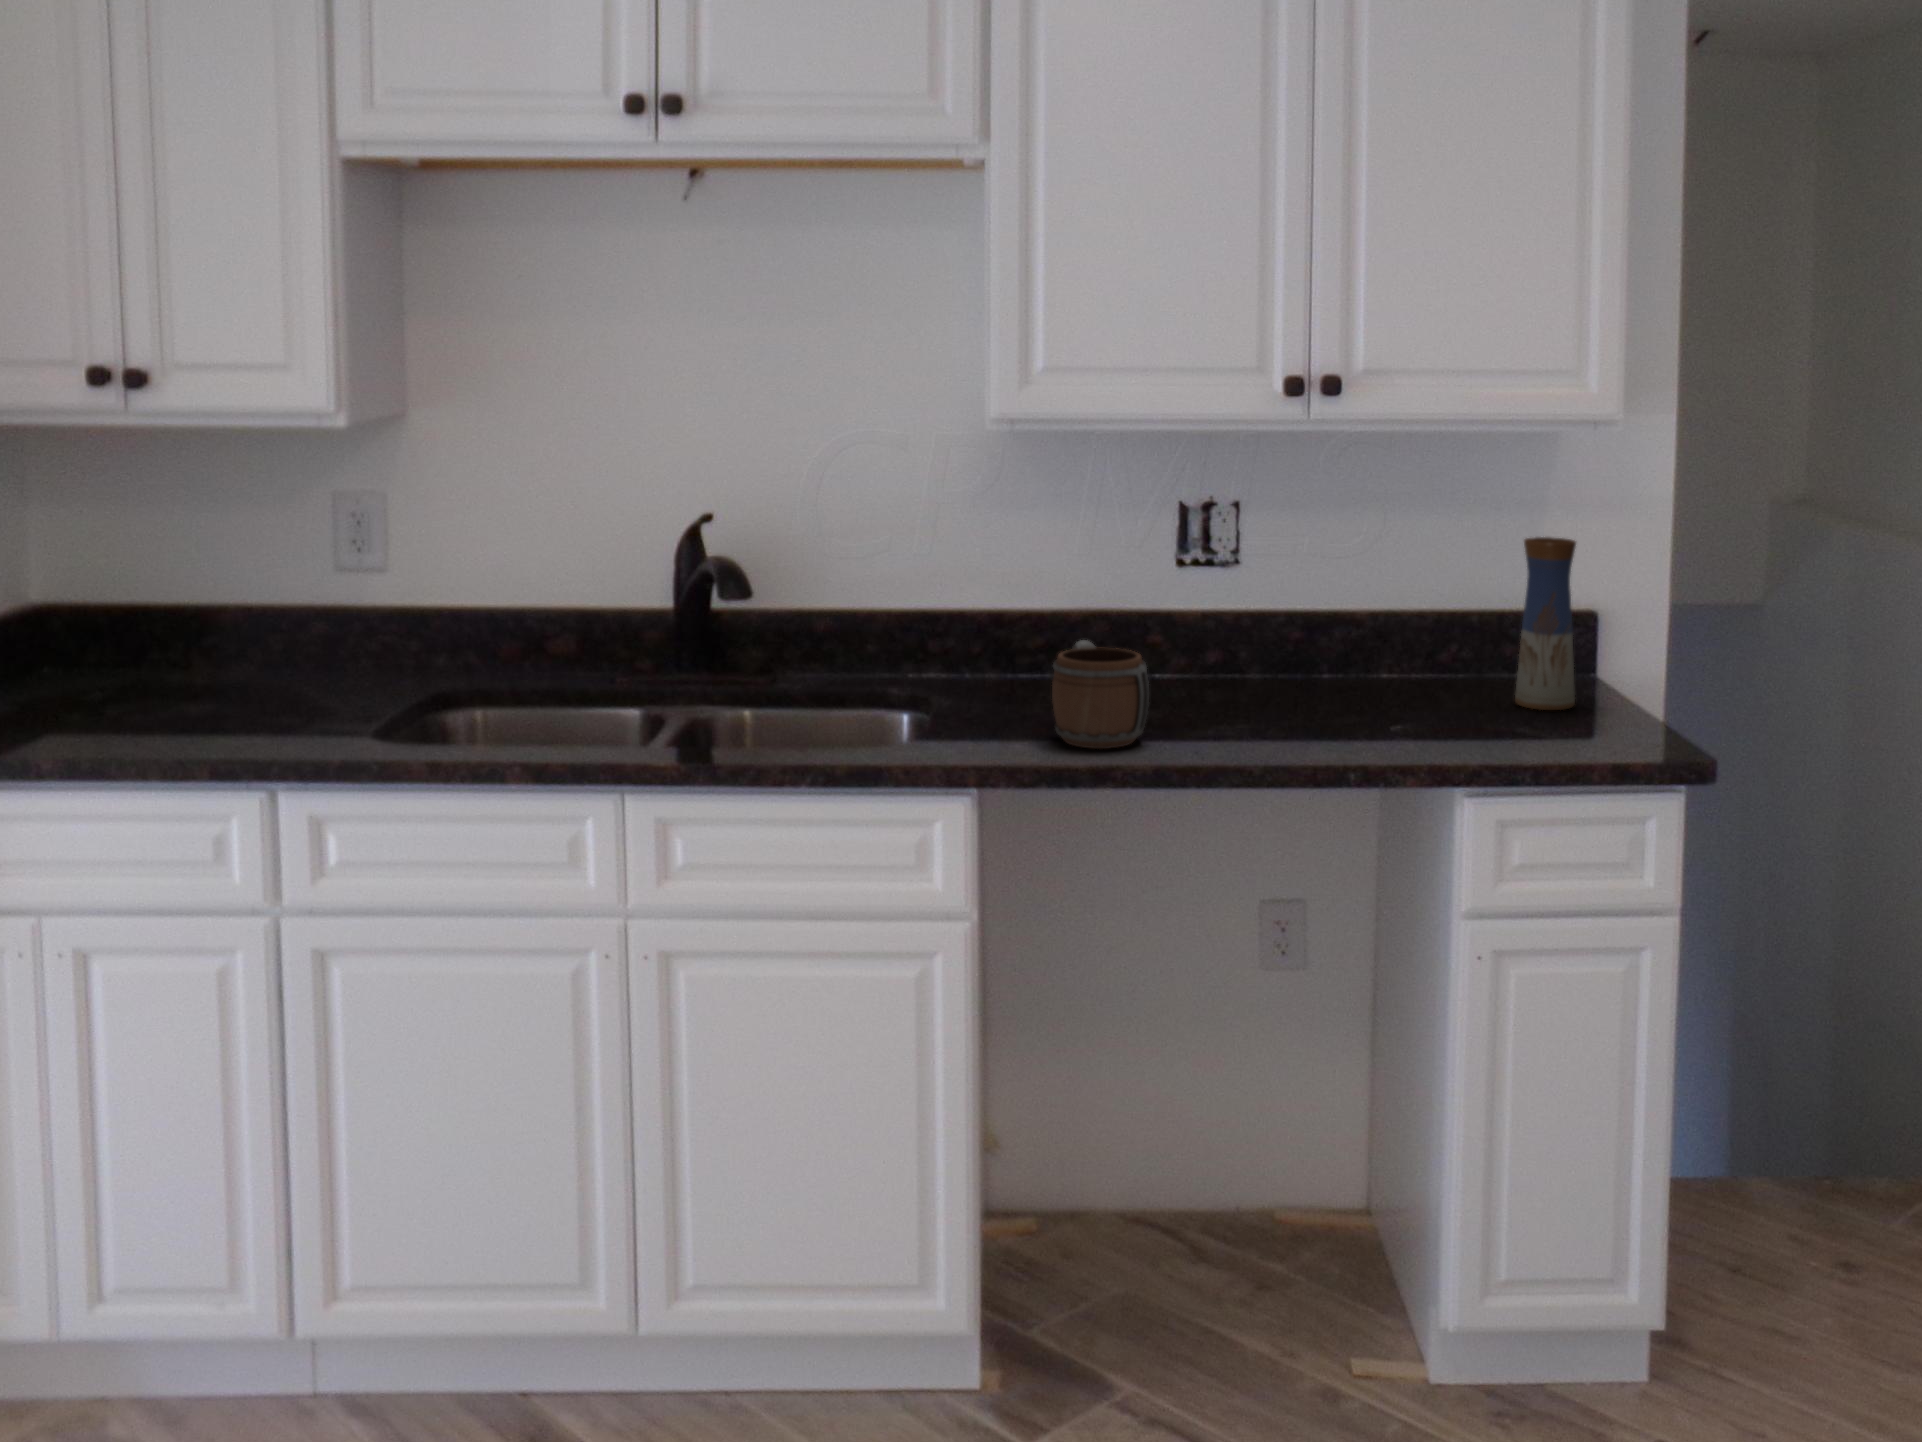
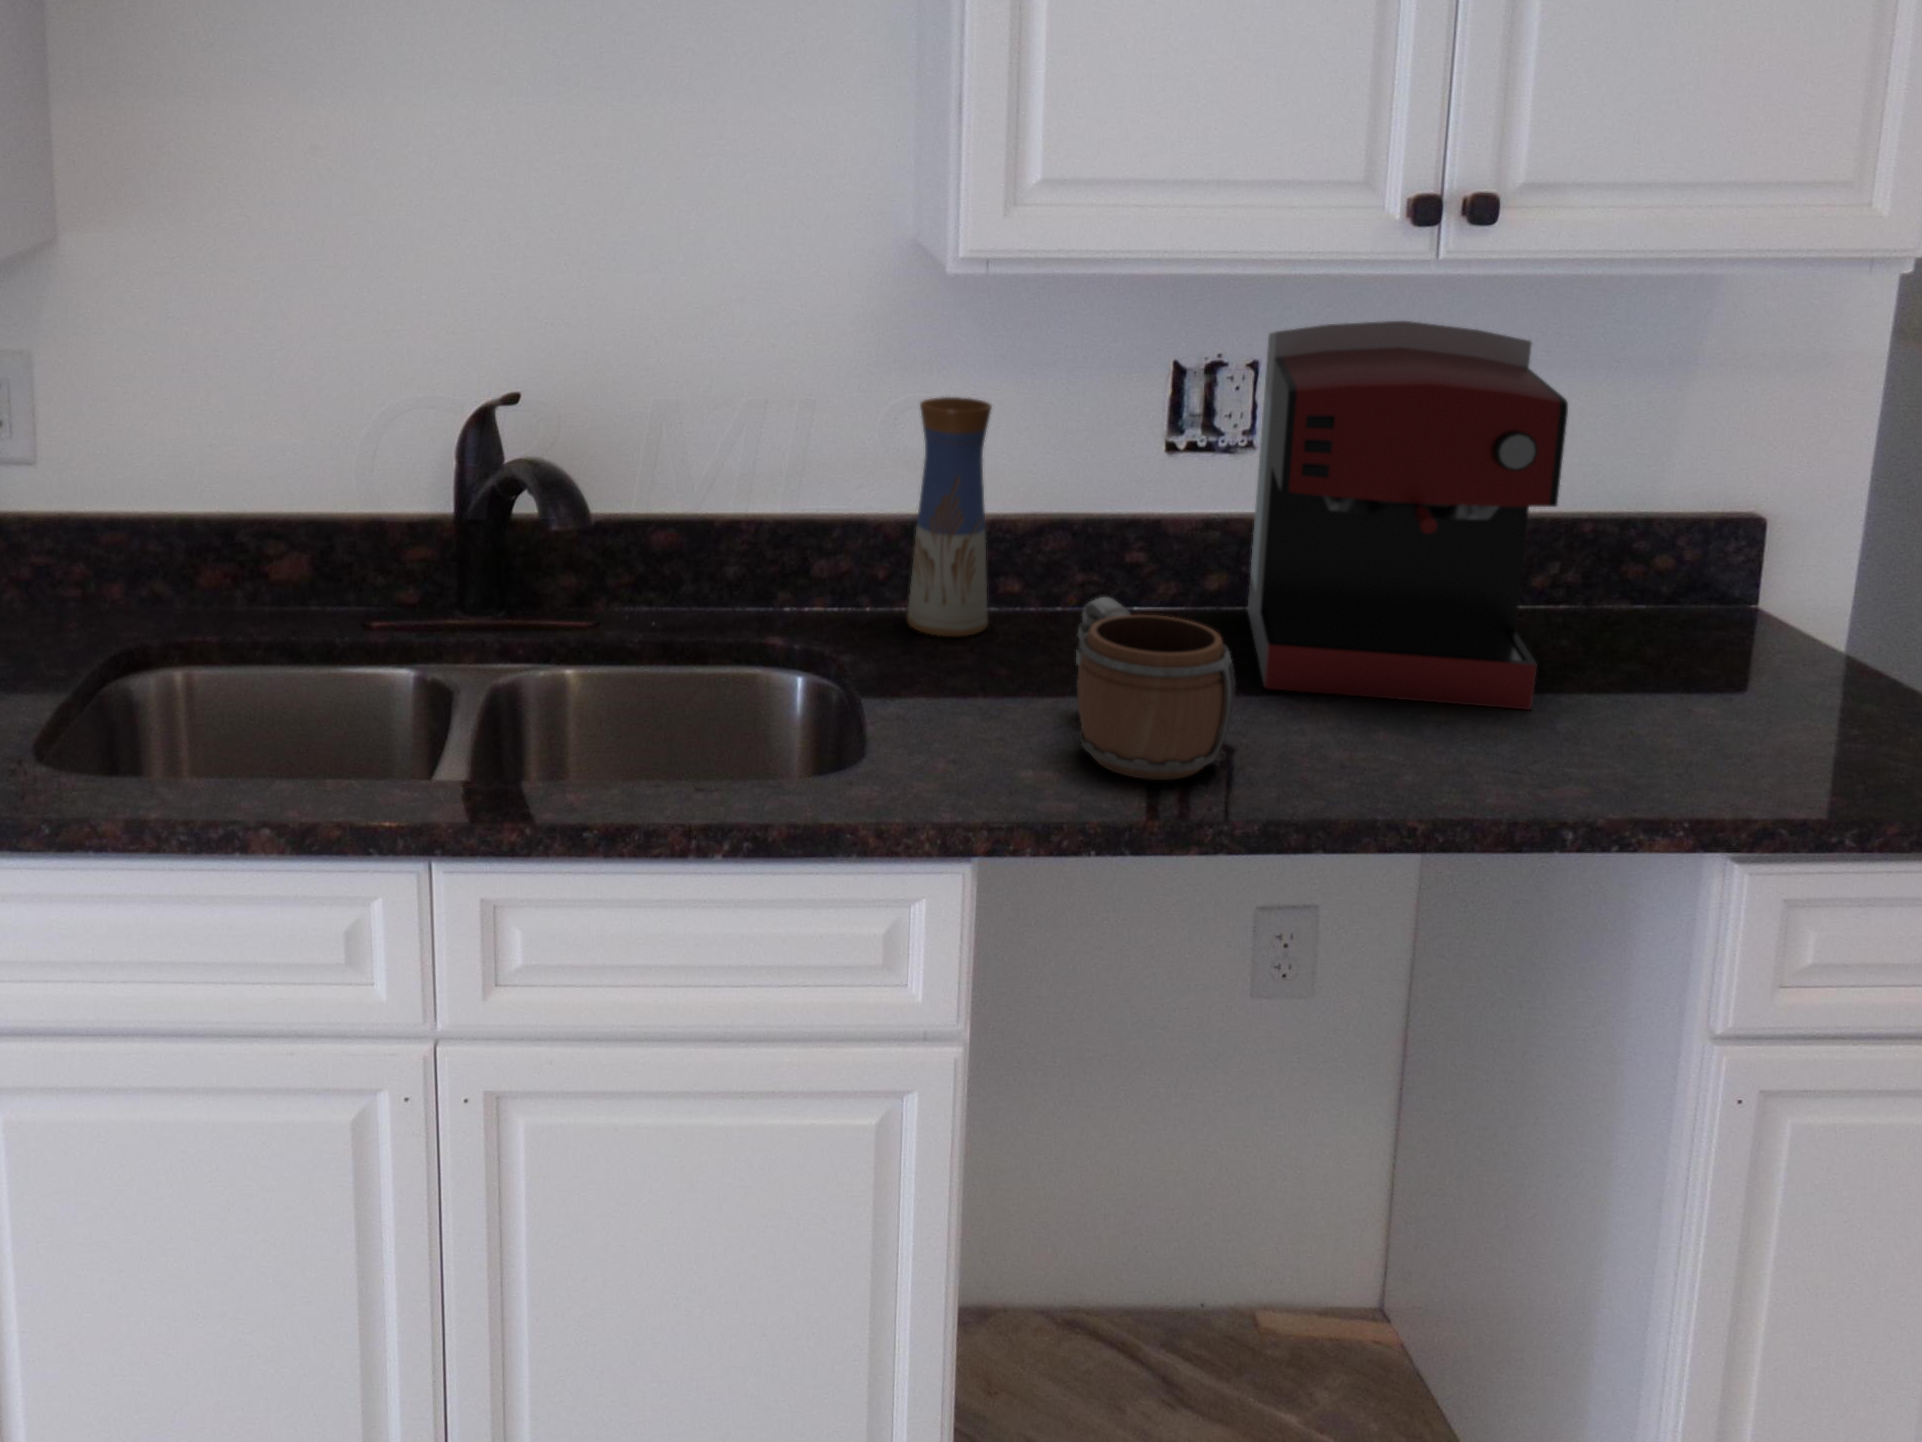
coffee maker: none [1211,468,1397,721] -> present [1248,321,1568,709]
vase: present [1515,537,1576,710] -> present [907,397,992,636]

